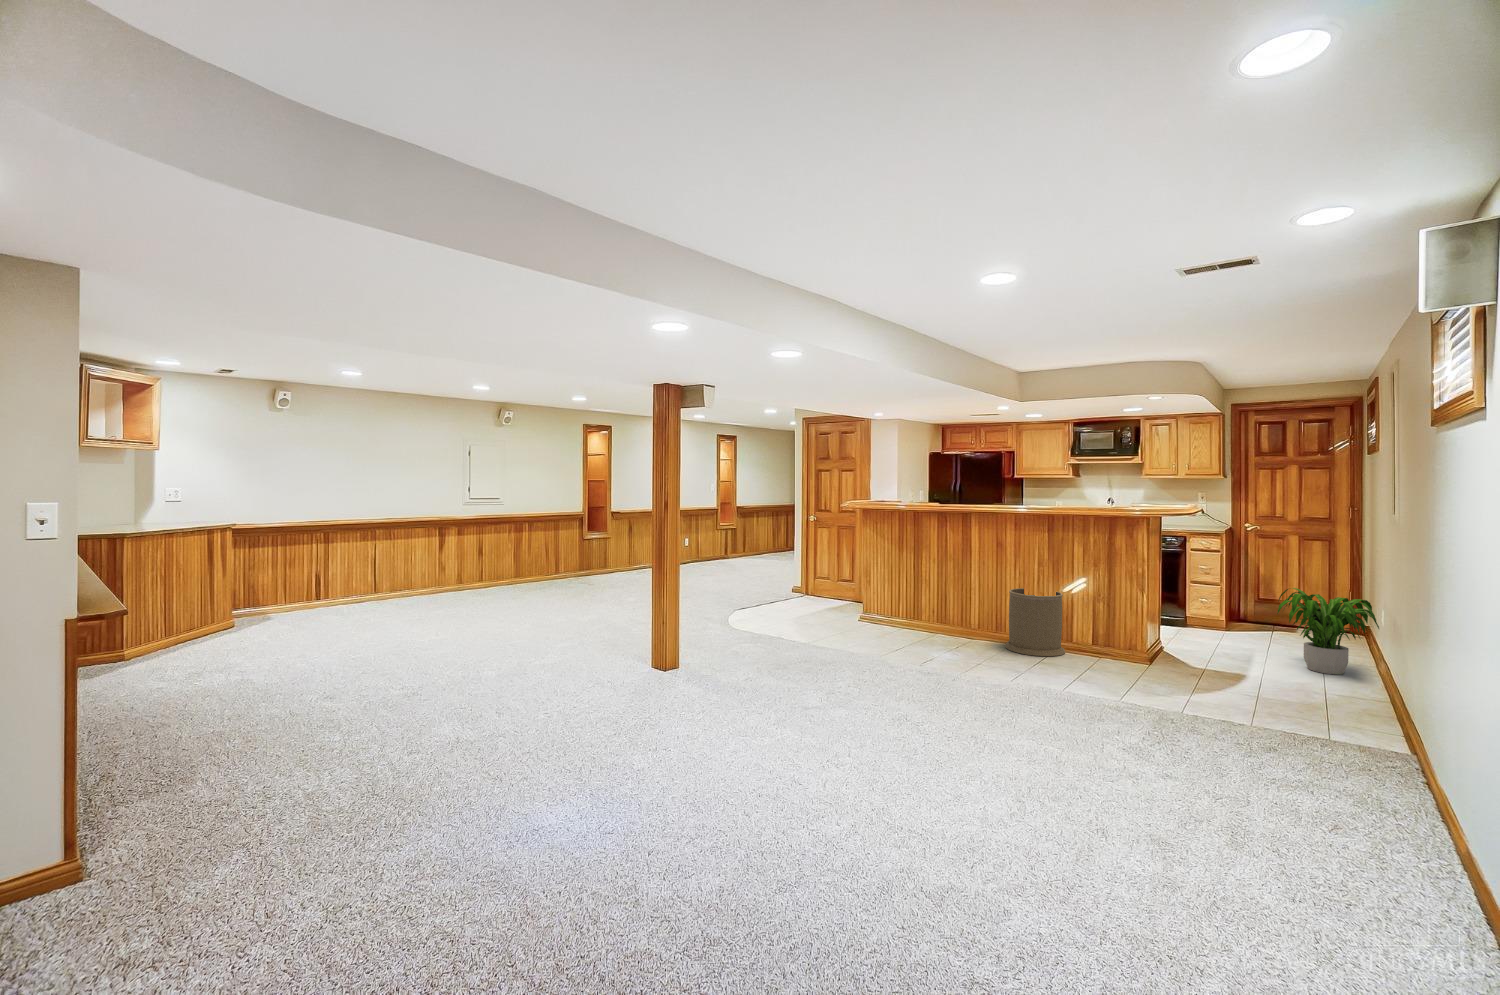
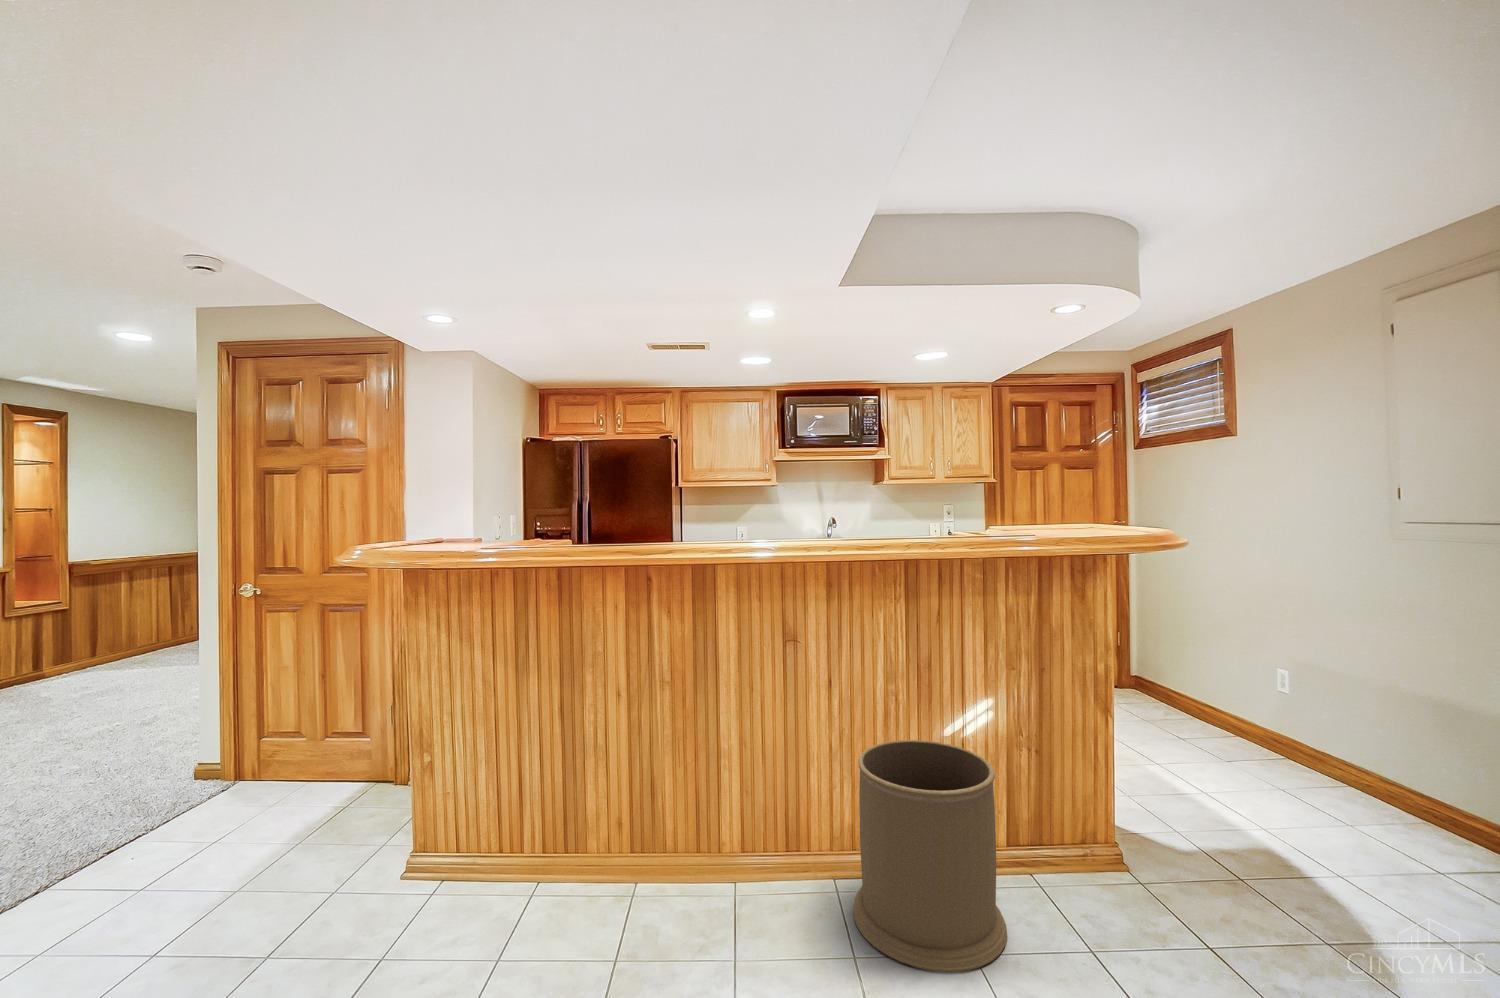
potted plant: present [1277,588,1379,674] -> none [1191,652,1412,805]

